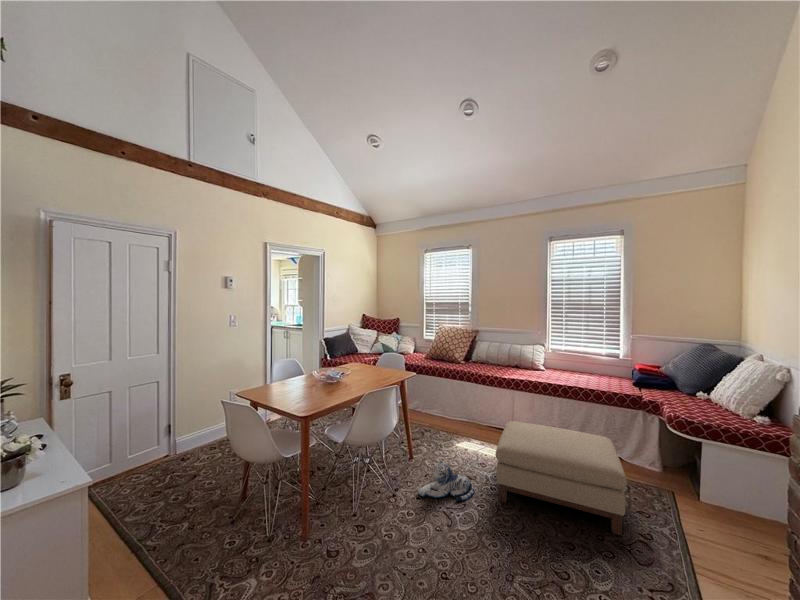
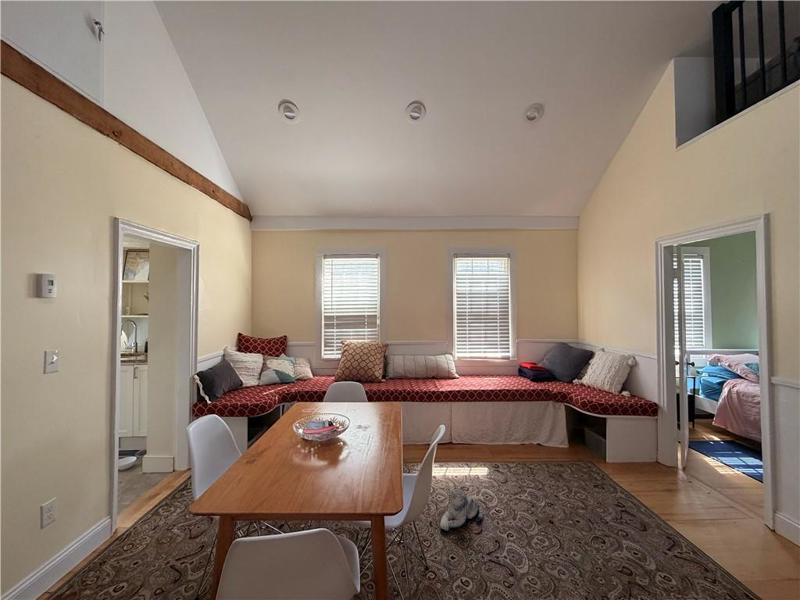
ottoman: present [496,421,627,535] -> none [476,427,597,508]

